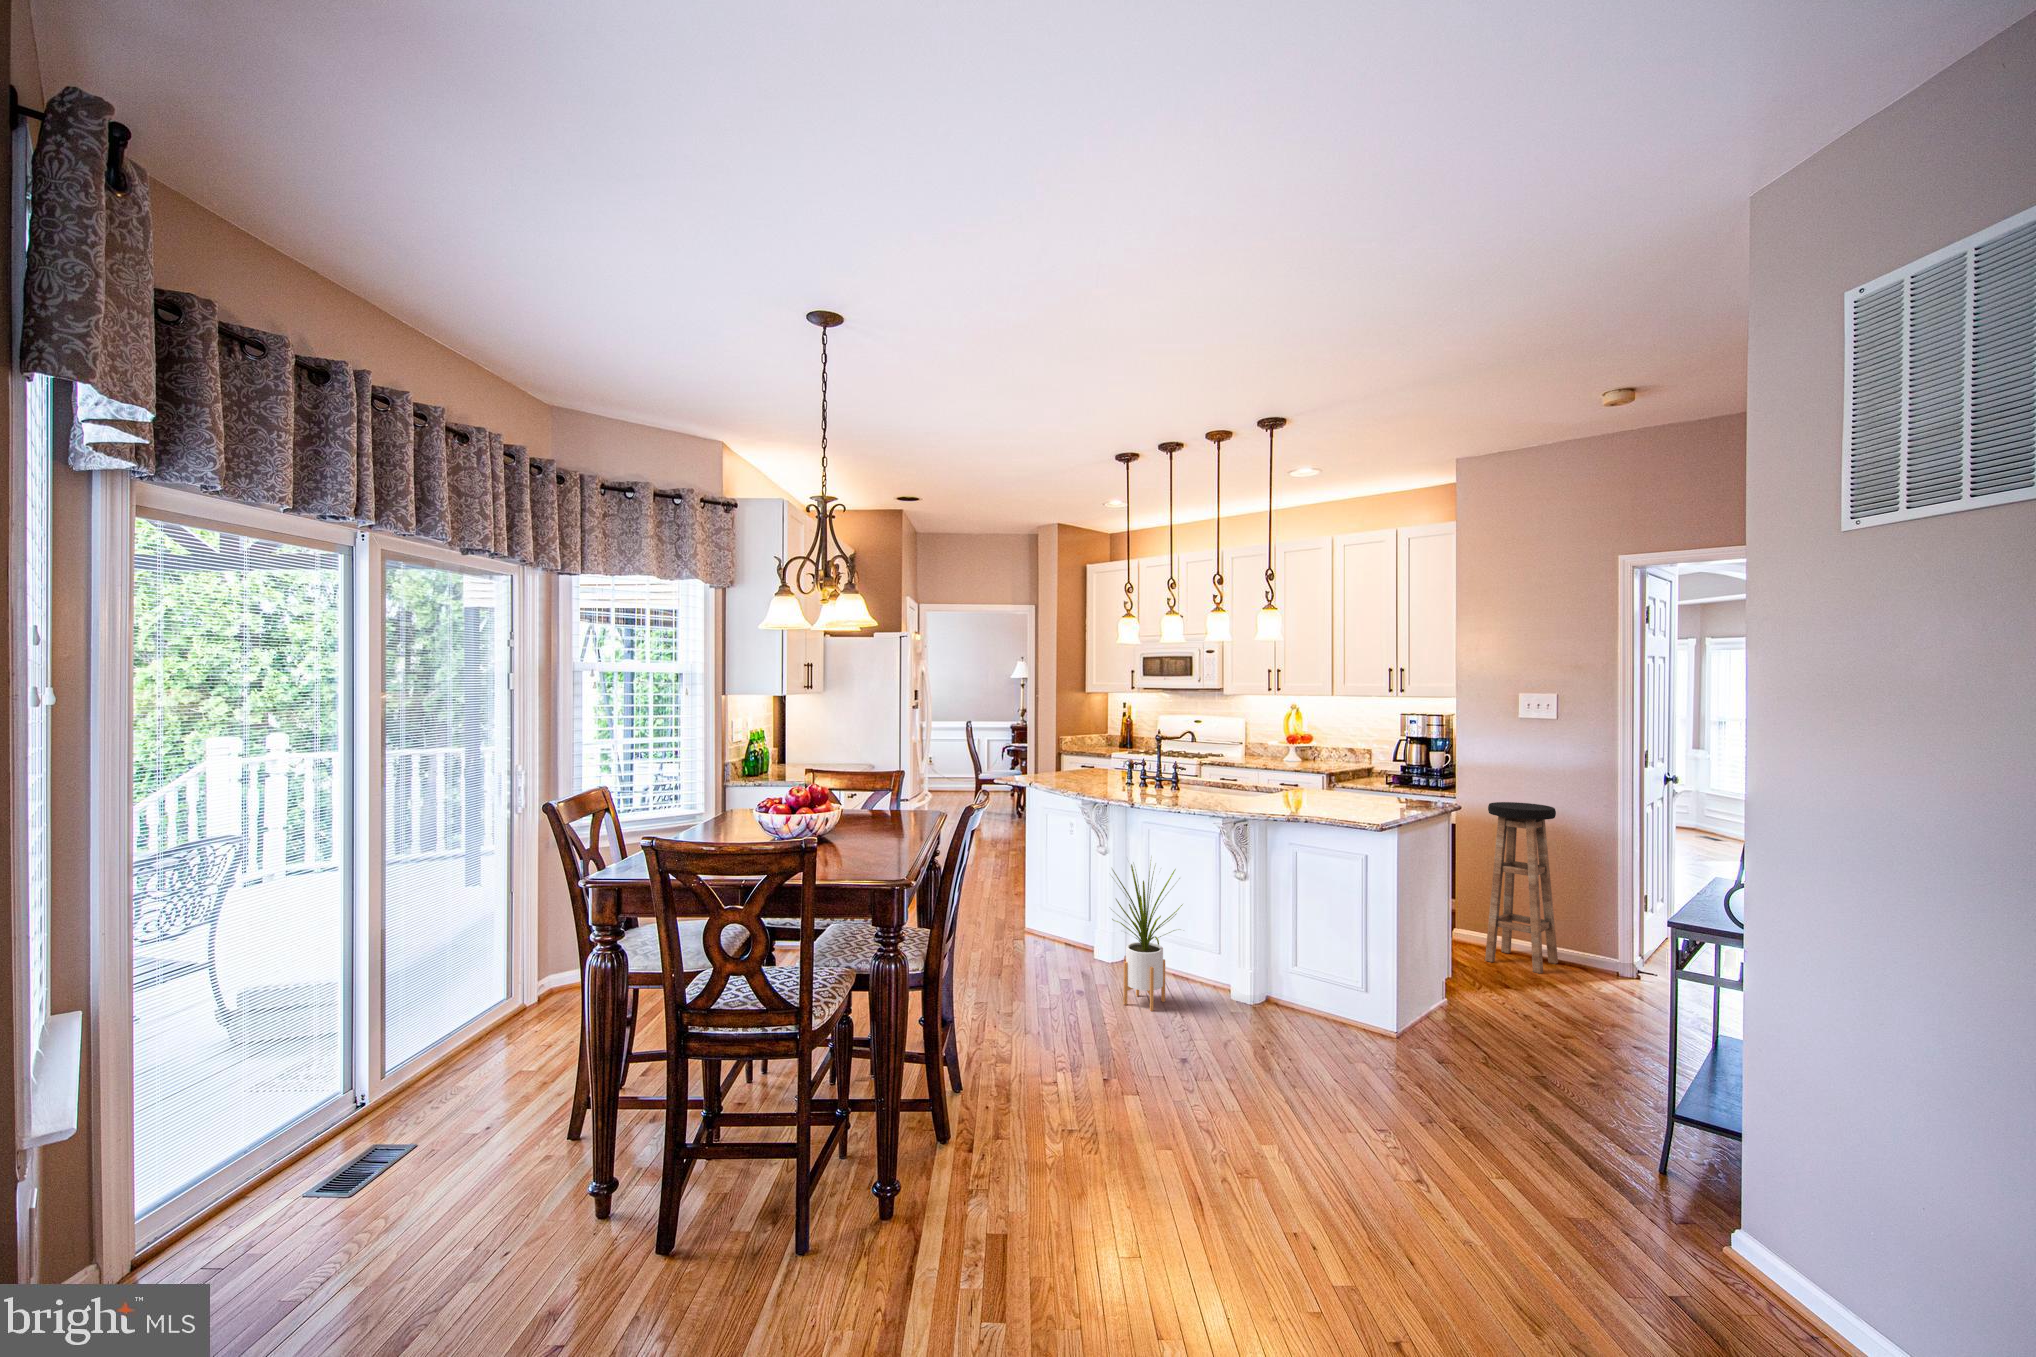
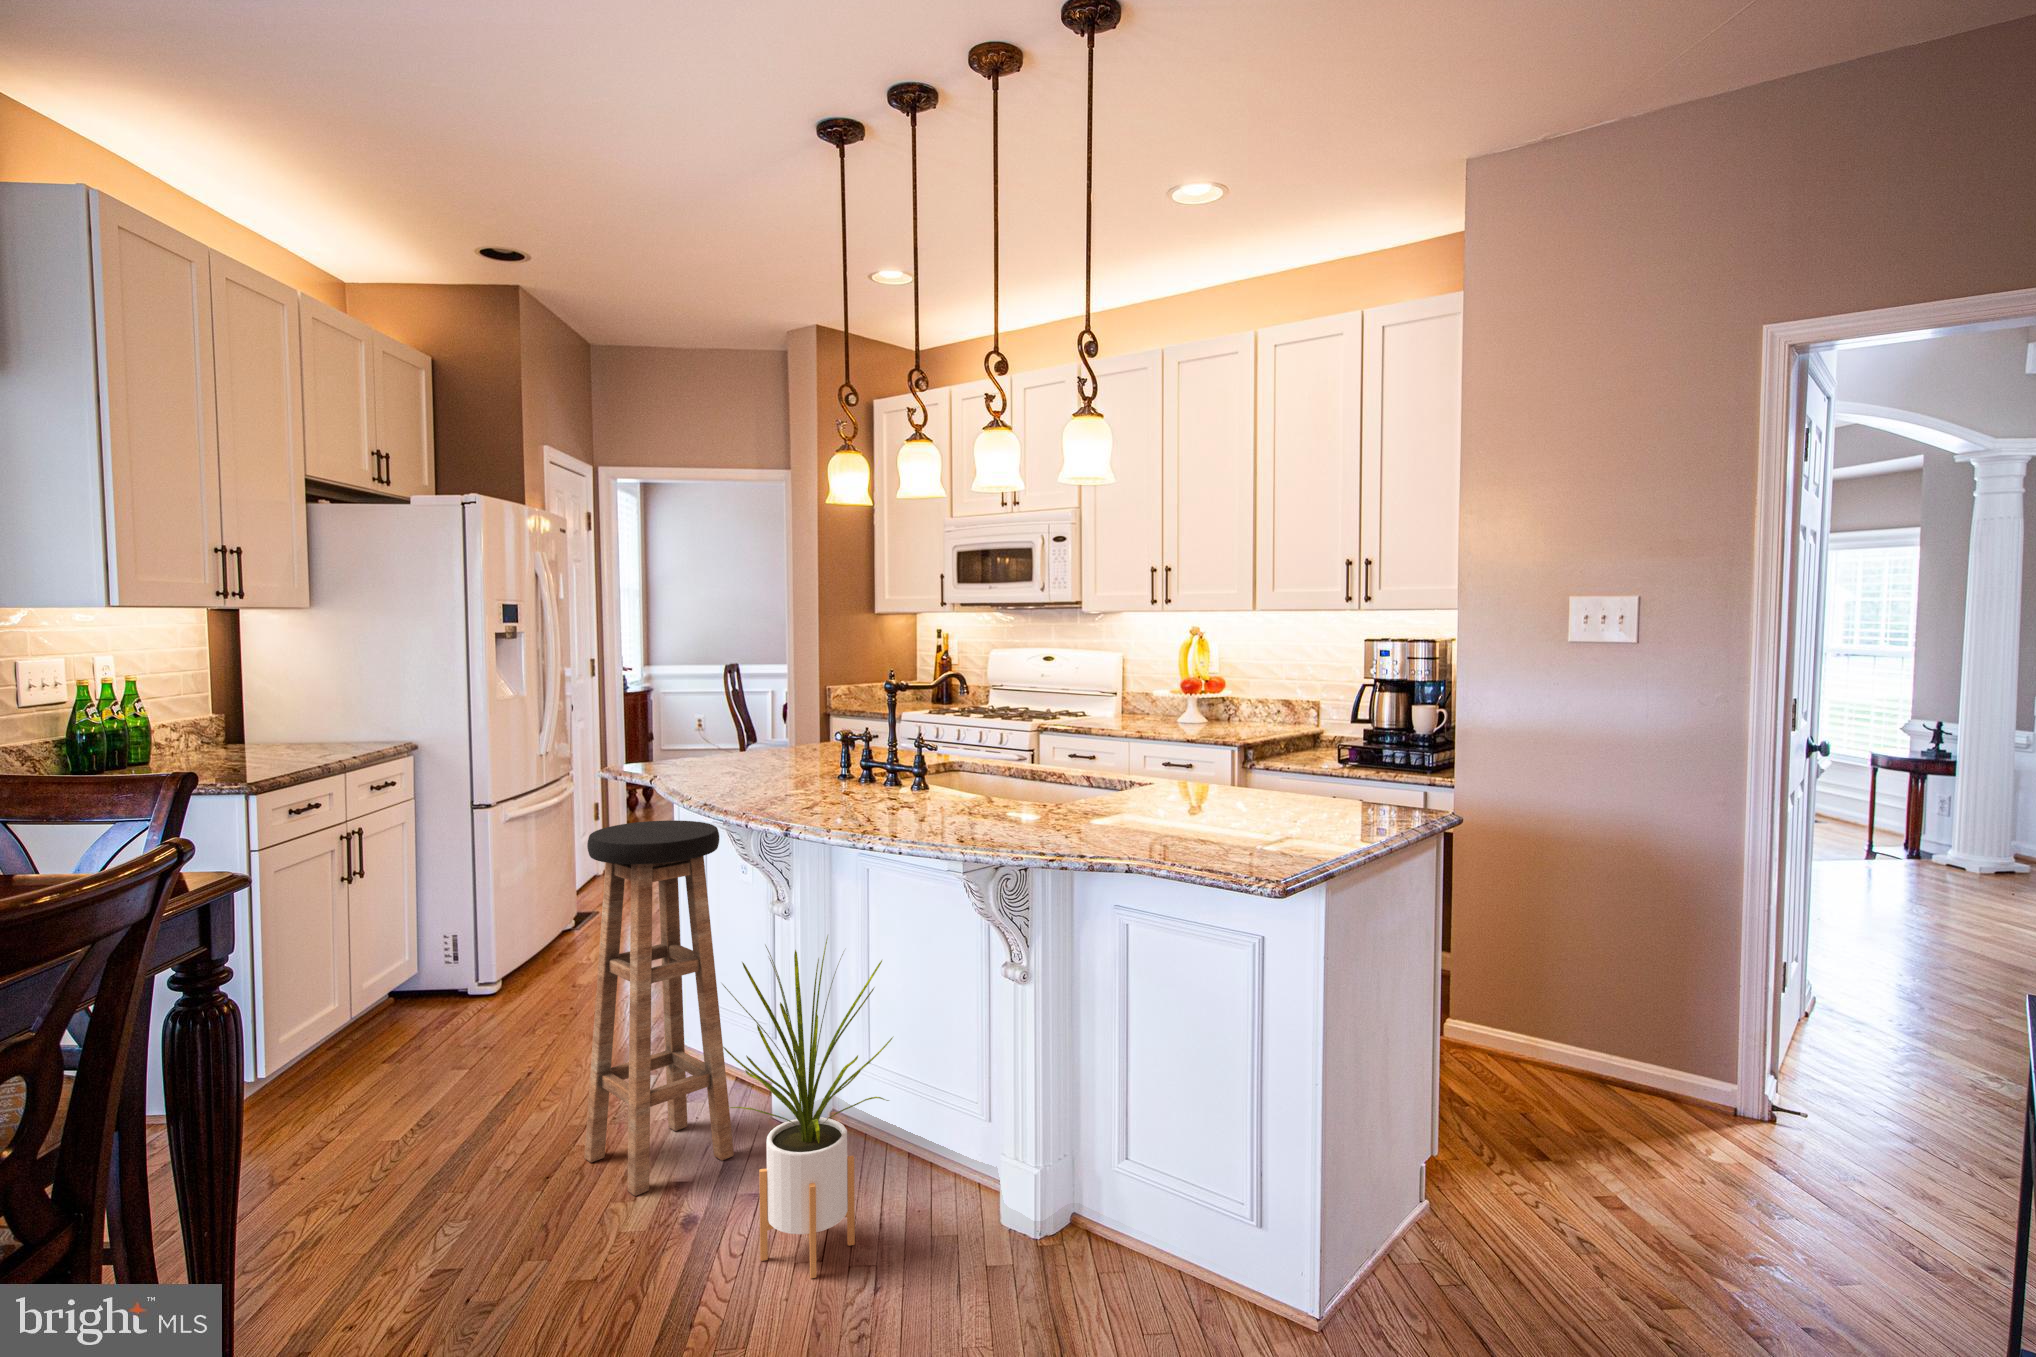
bar stool: present [1485,802,1558,973] -> present [585,820,734,1196]

